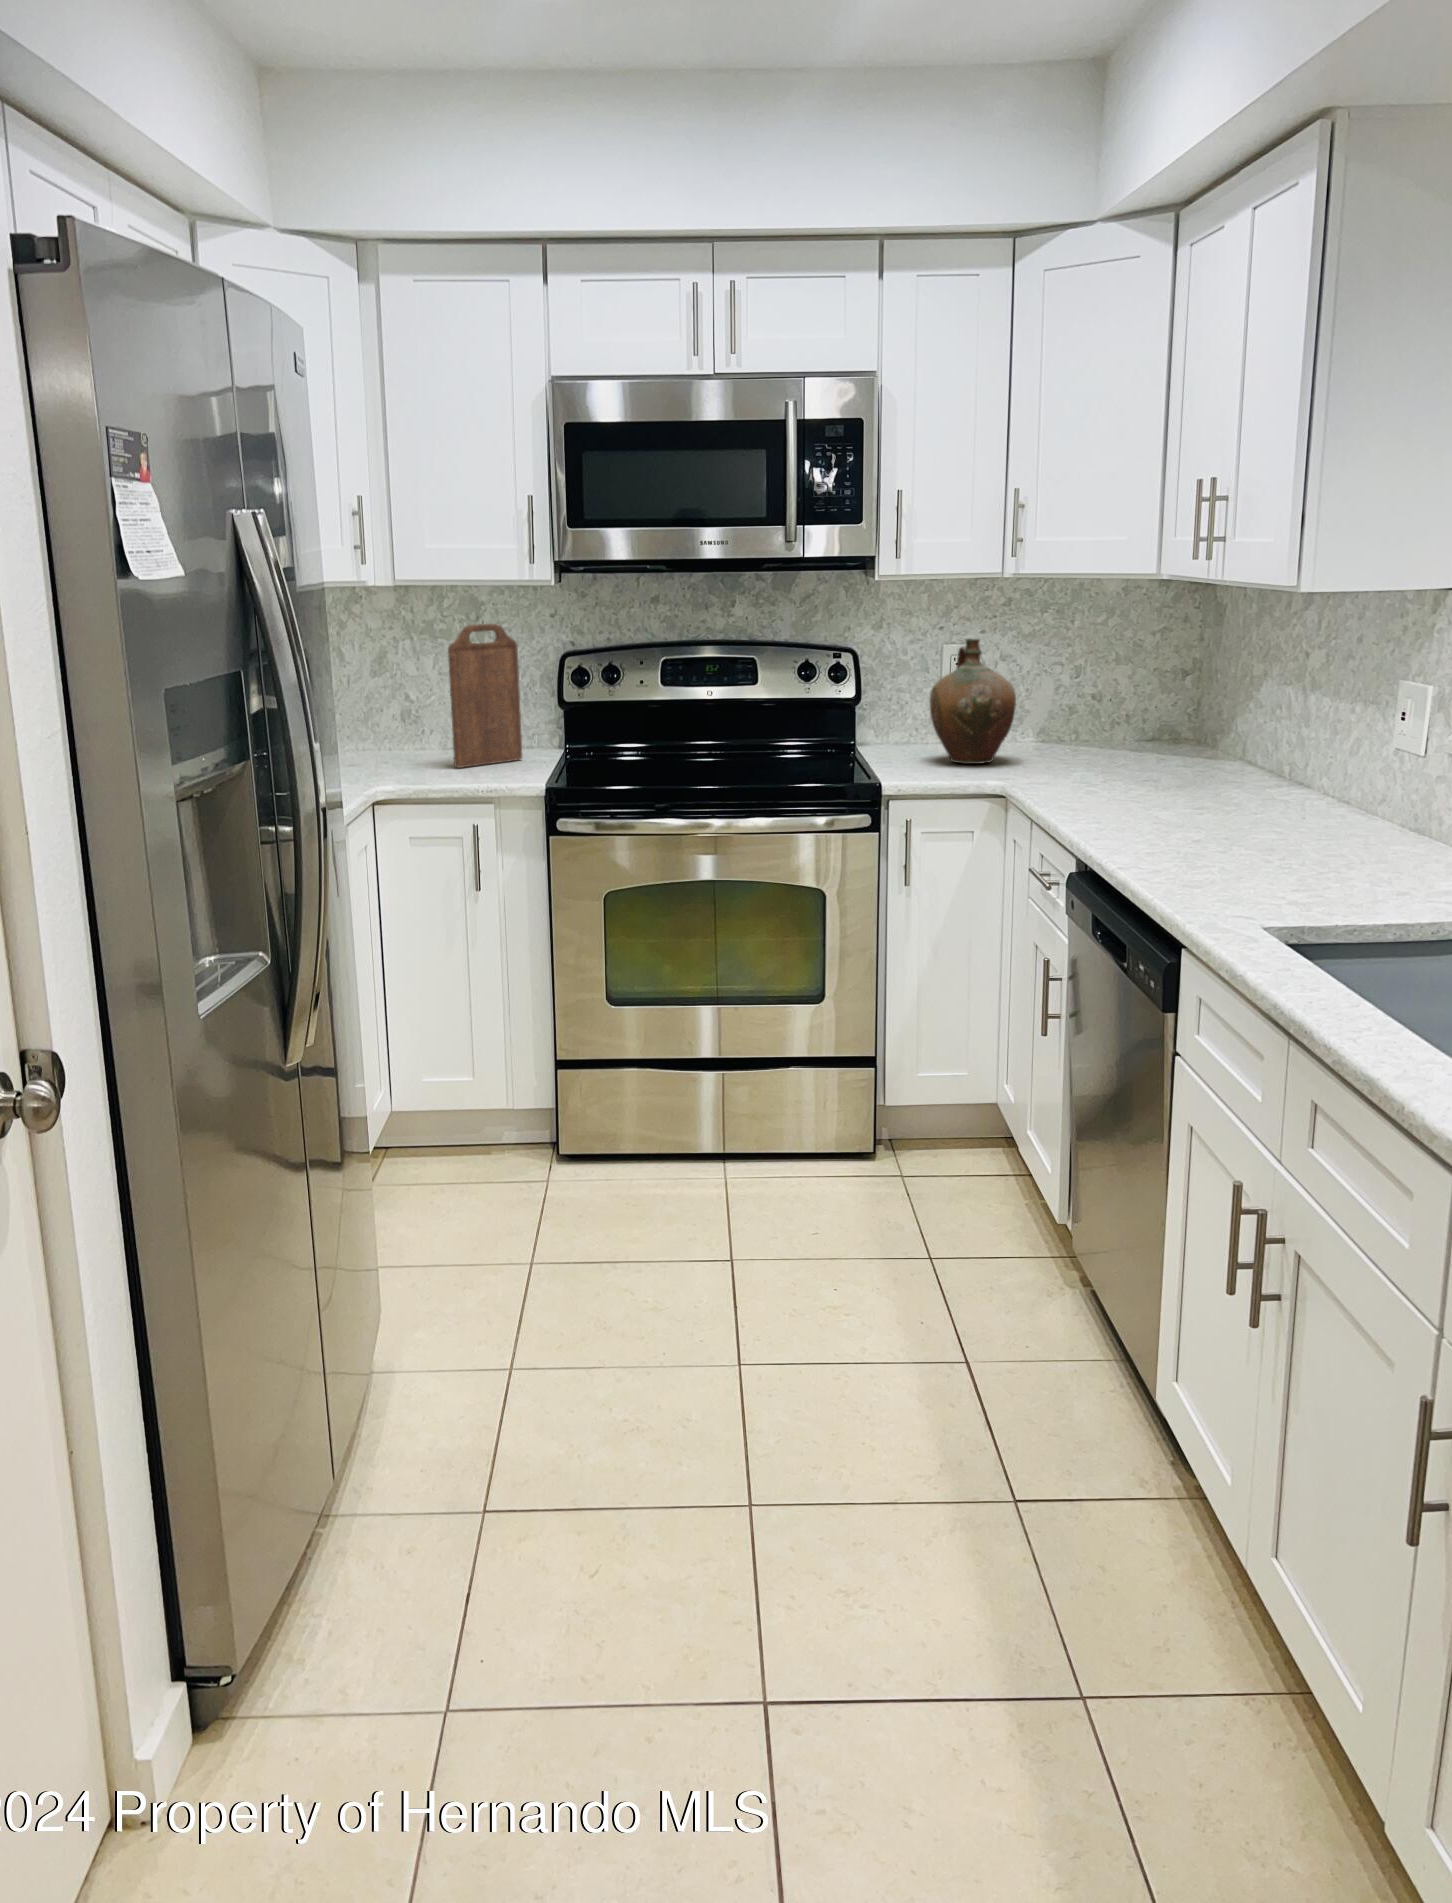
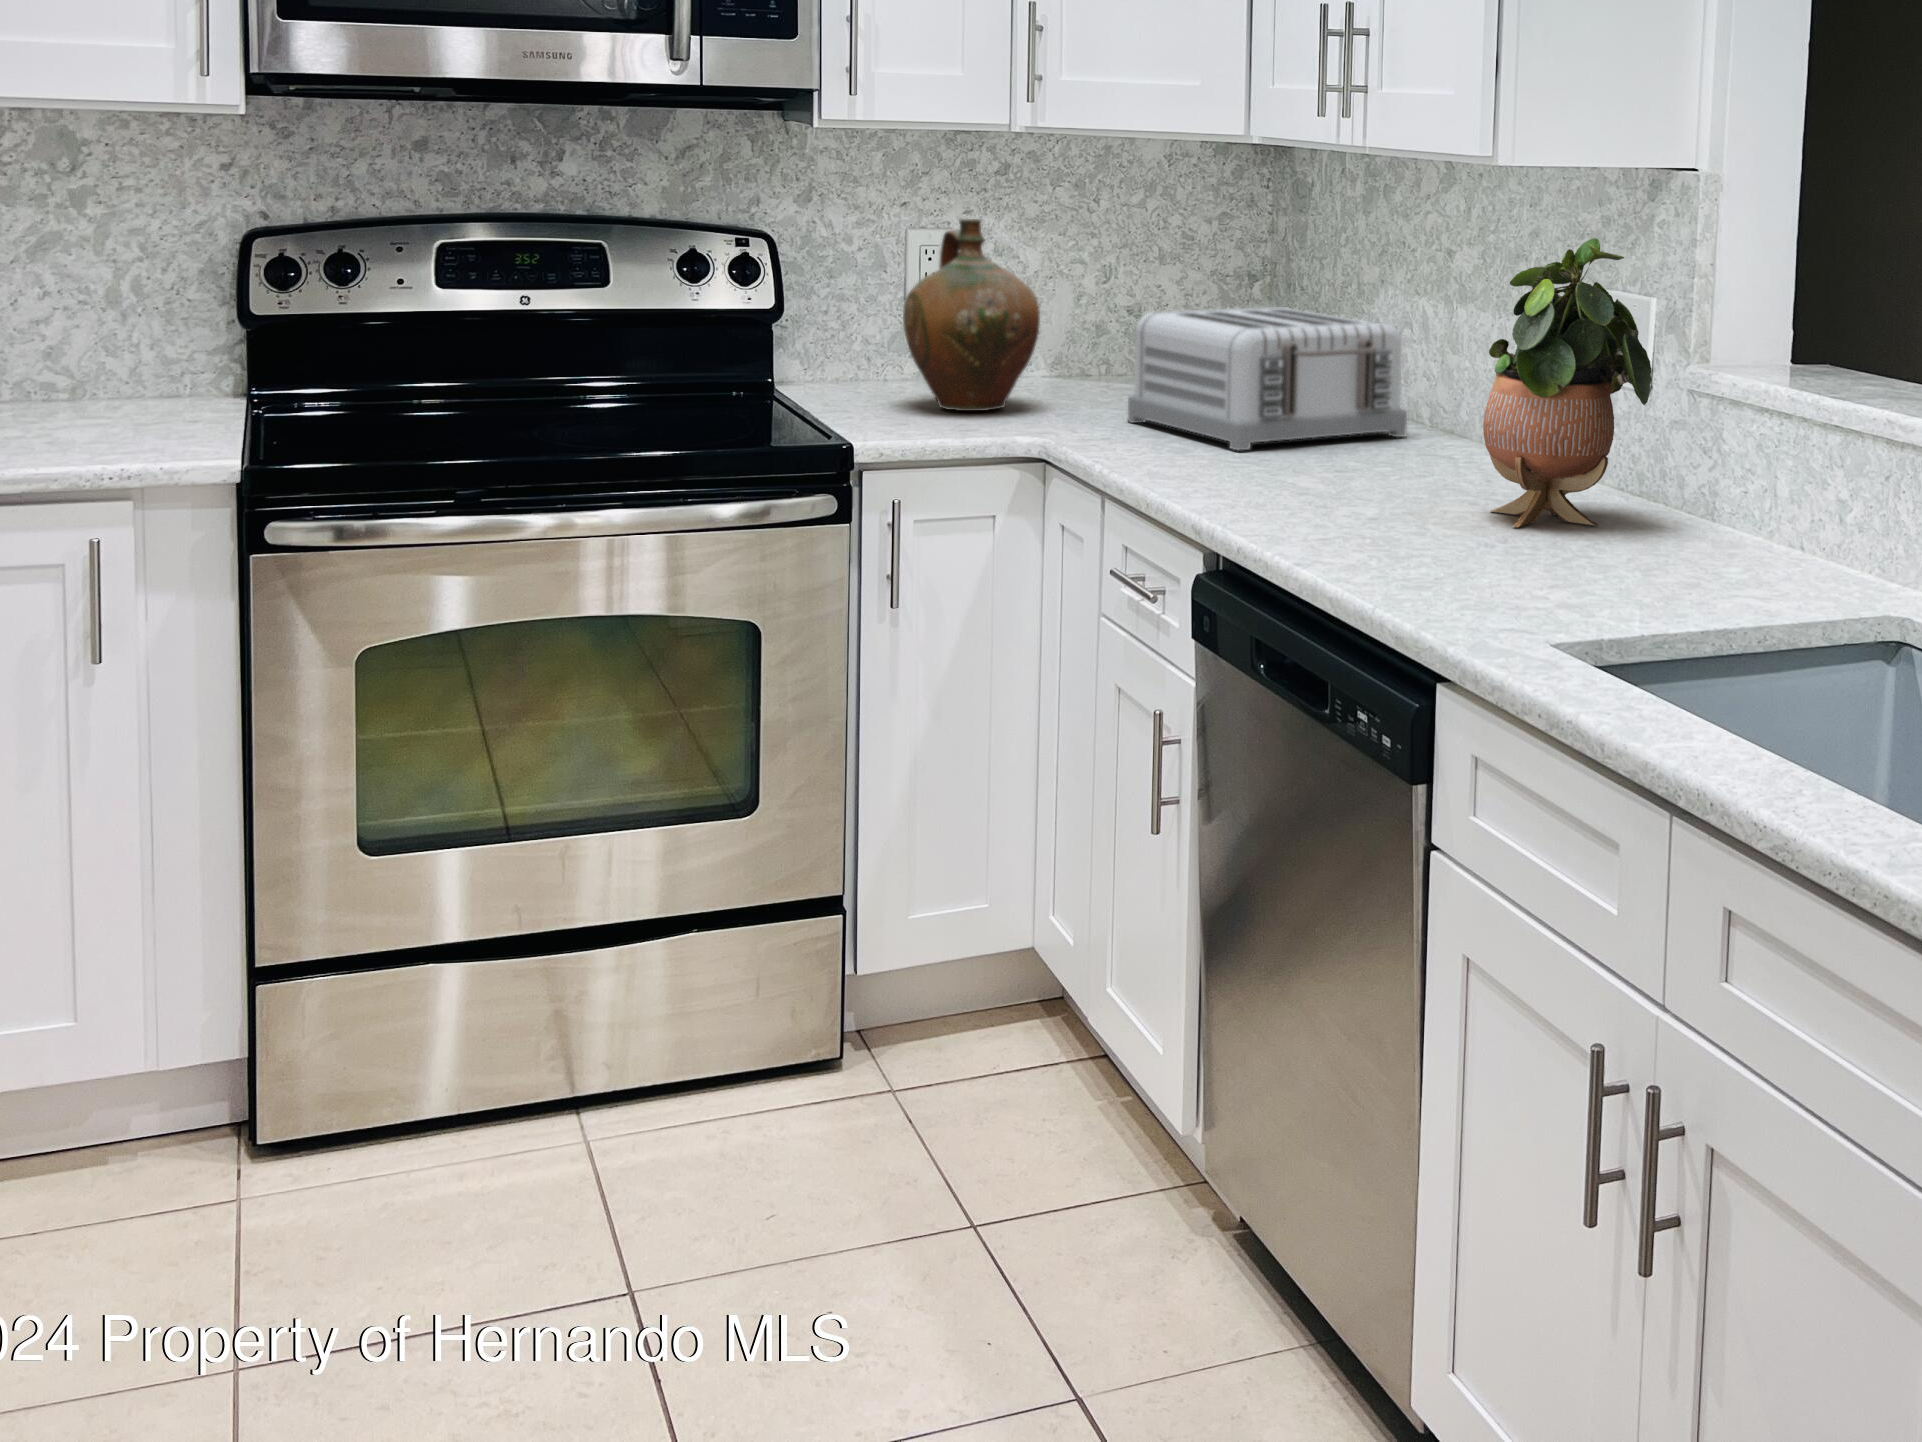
cutting board: present [448,624,522,768] -> none [20,175,163,437]
potted plant: none [1281,642,1413,851] -> present [1483,238,1652,527]
toaster: none [1069,696,1263,793] -> present [1128,307,1407,450]

